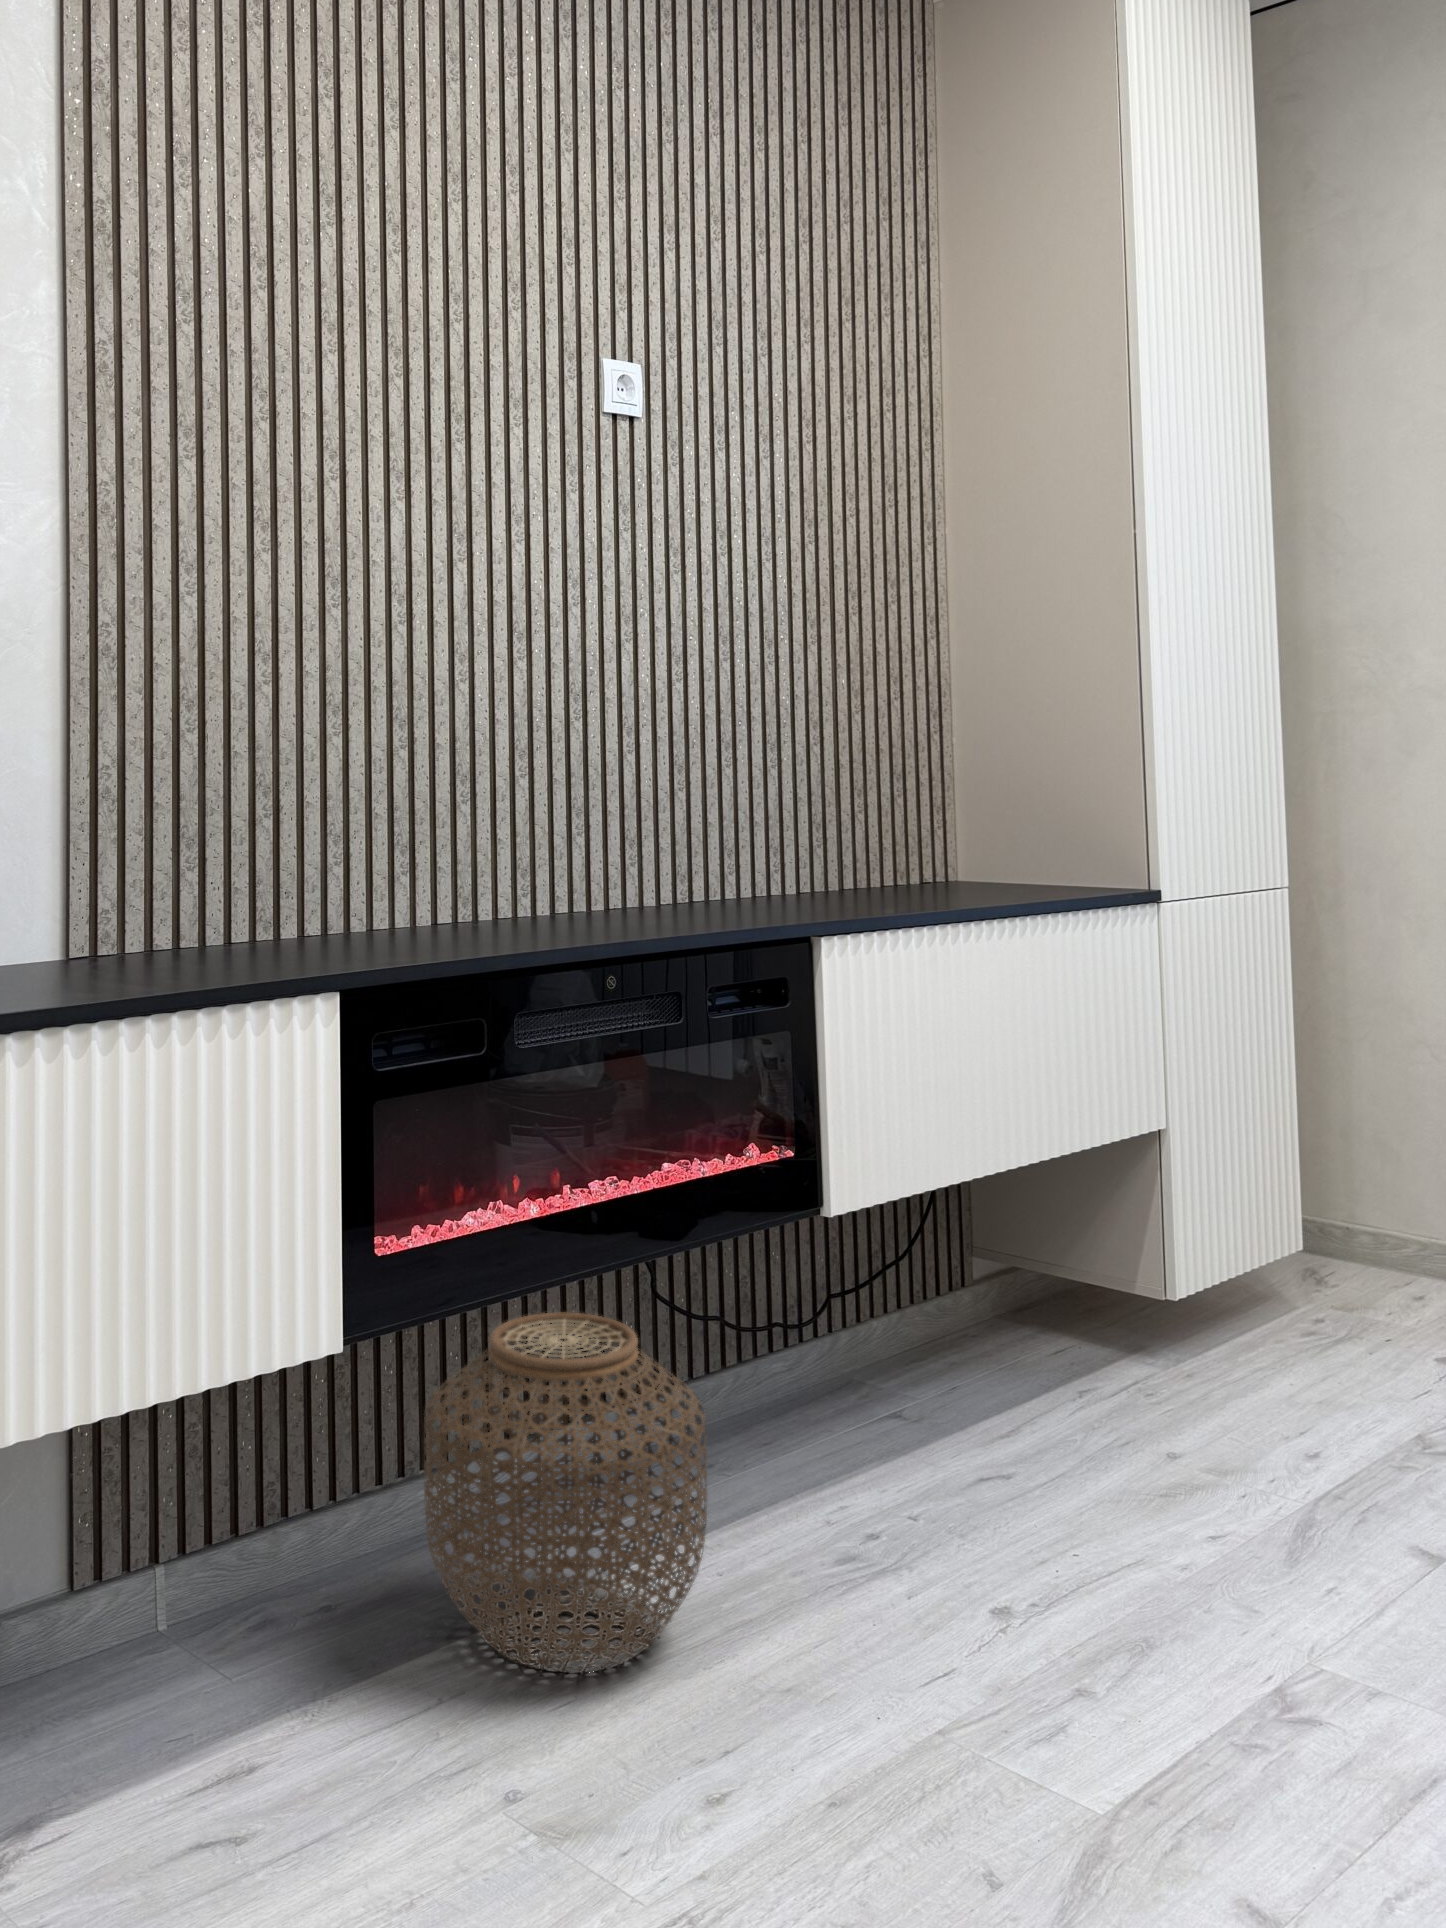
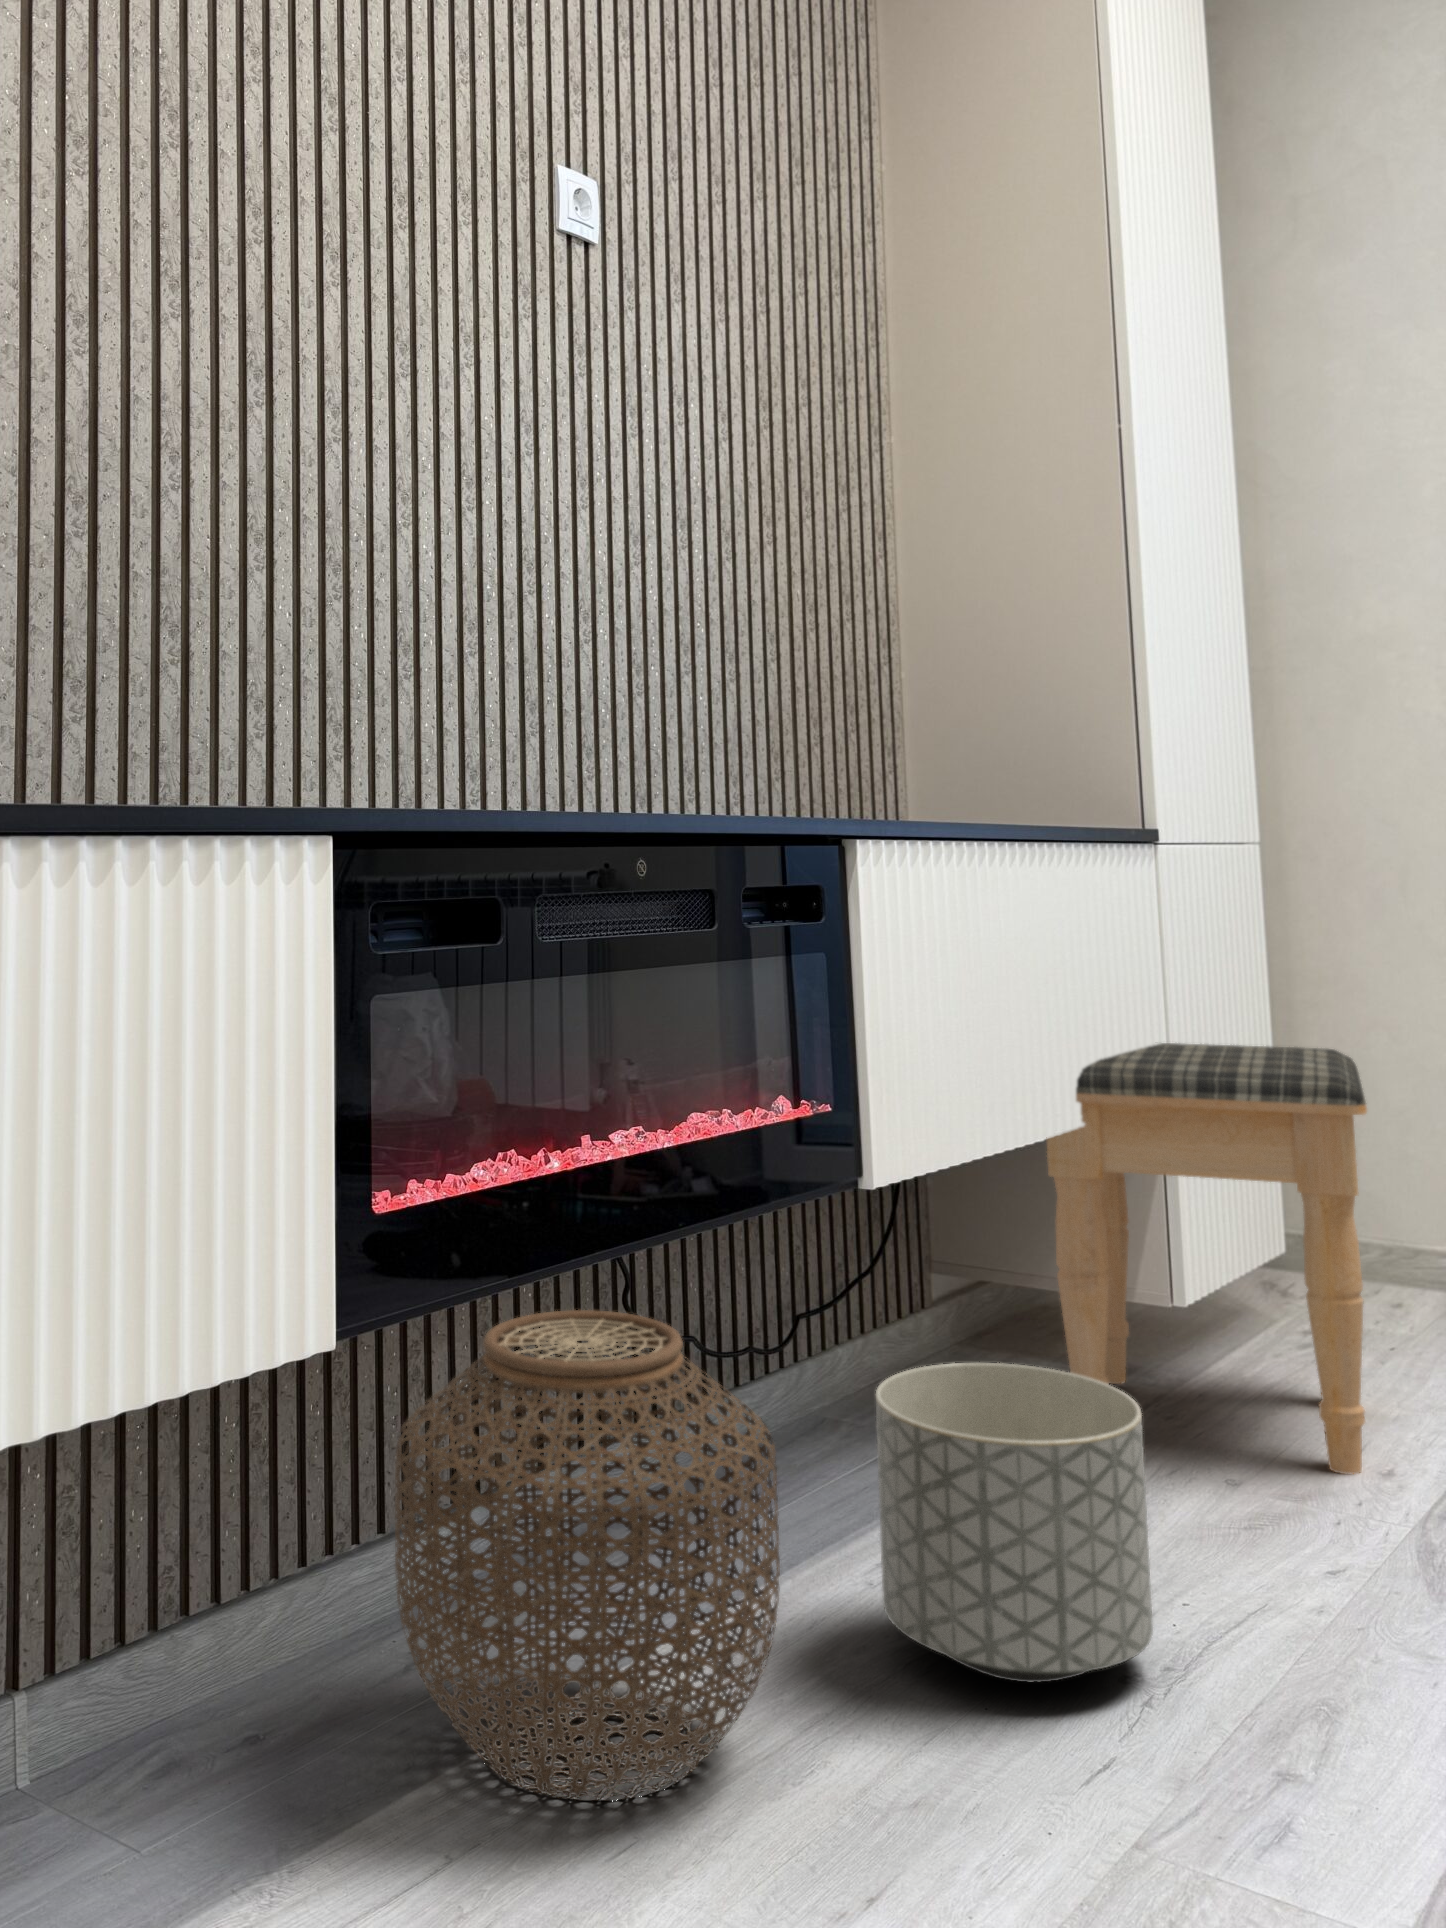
footstool: none [1021,1069,1333,1463] -> present [1047,1043,1367,1474]
planter: none [812,1360,1021,1612] -> present [876,1363,1153,1682]

